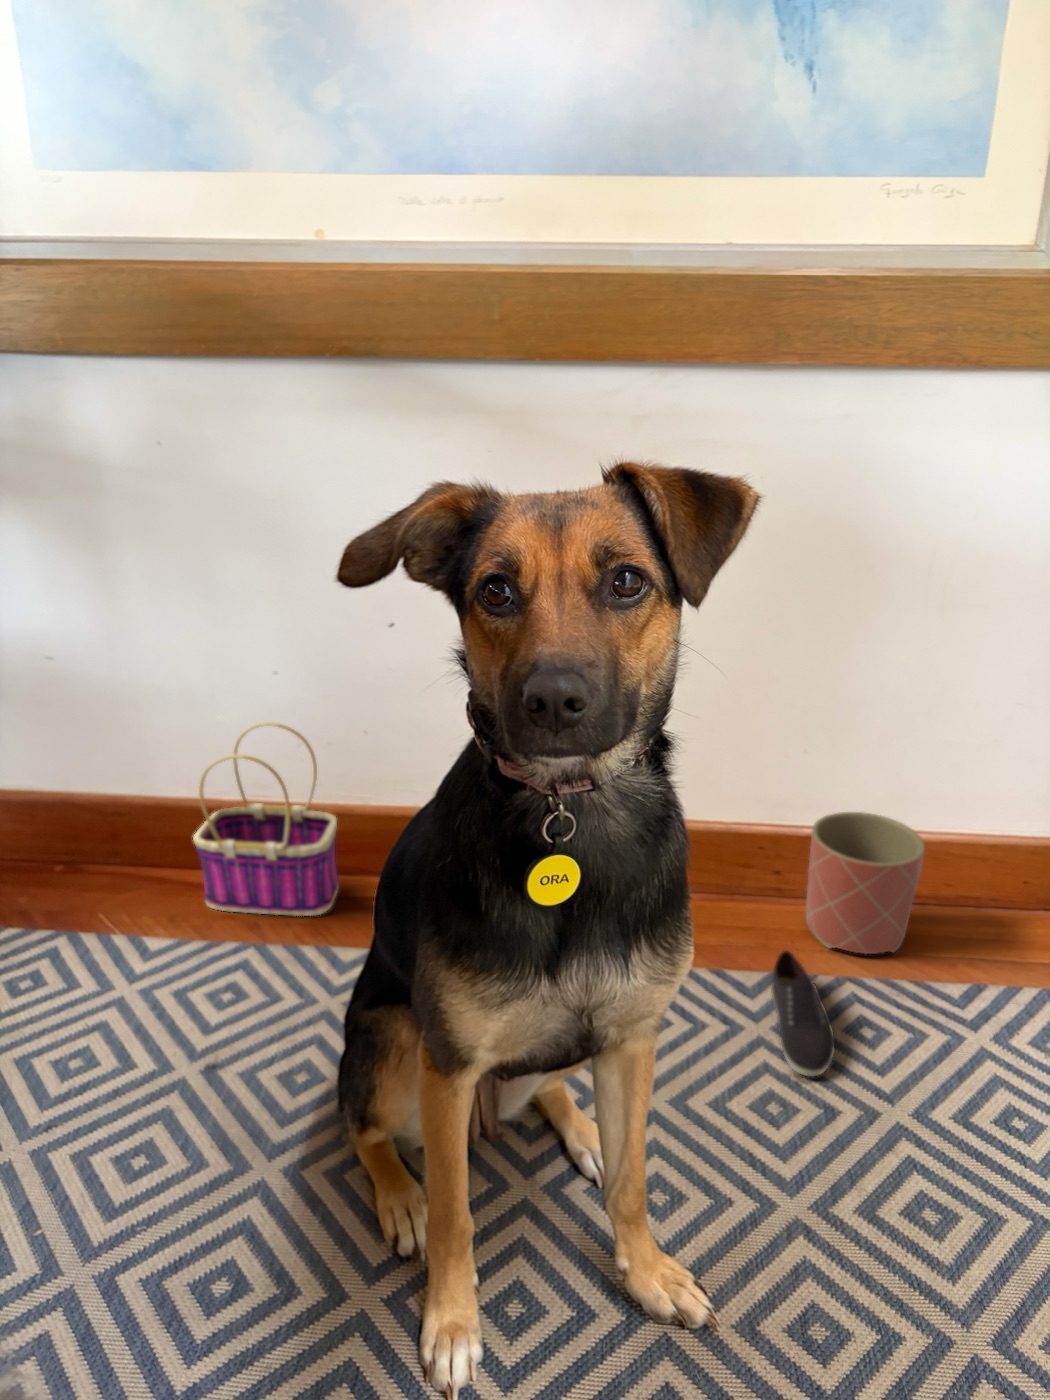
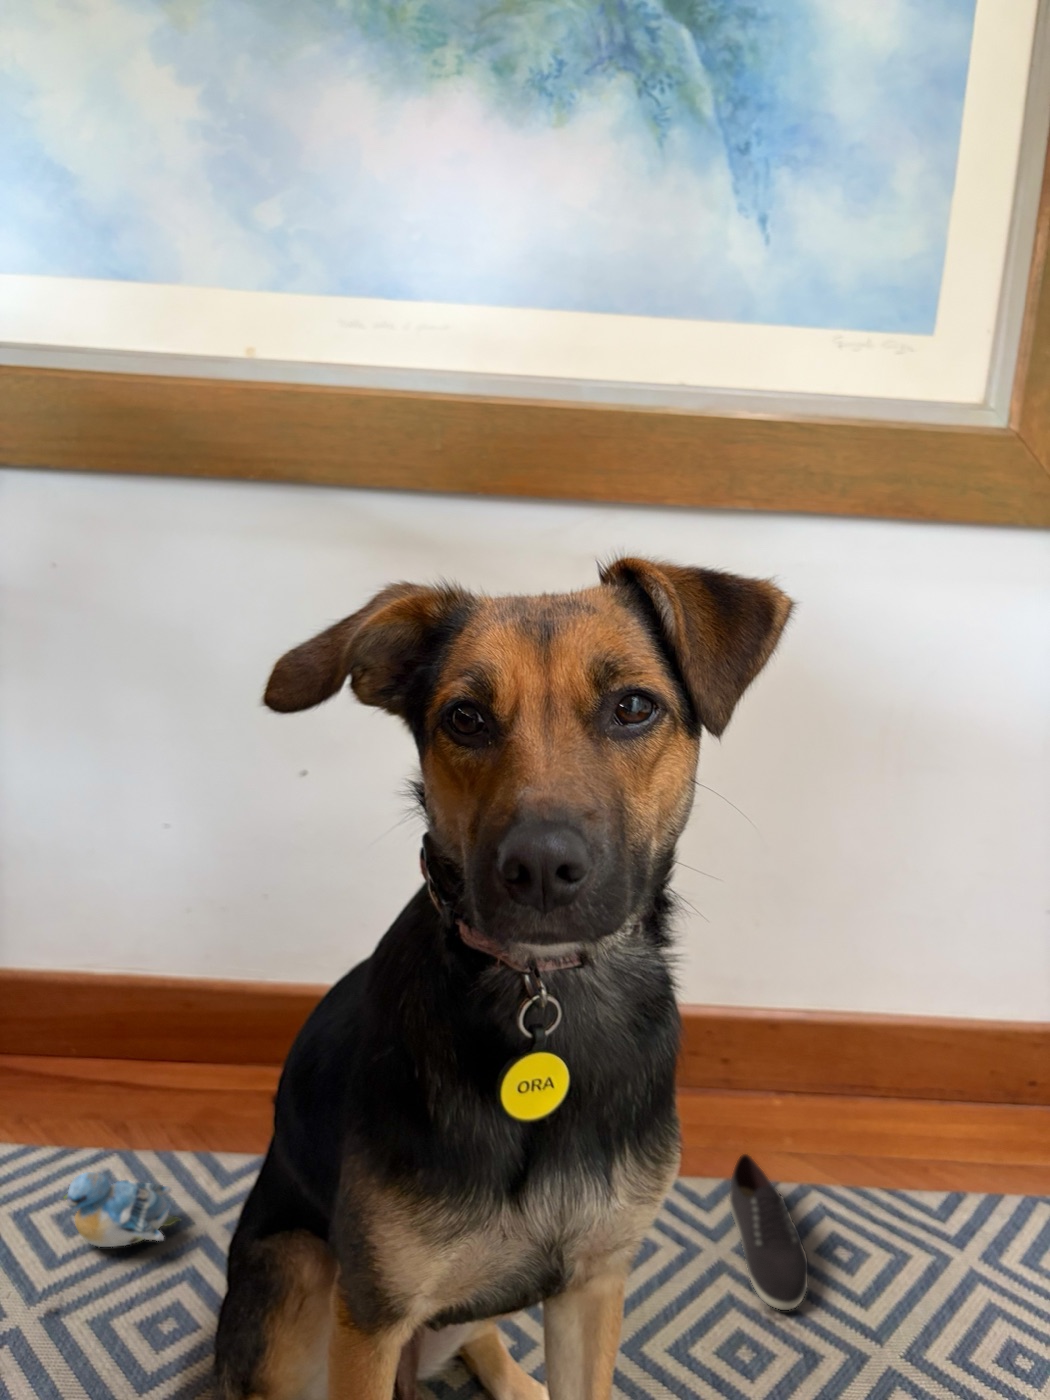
basket: present [193,722,339,916] -> none [53,879,229,1114]
planter: present [806,812,925,954] -> none [759,994,888,1158]
plush toy: none [212,962,308,1019] -> present [64,1172,181,1247]

